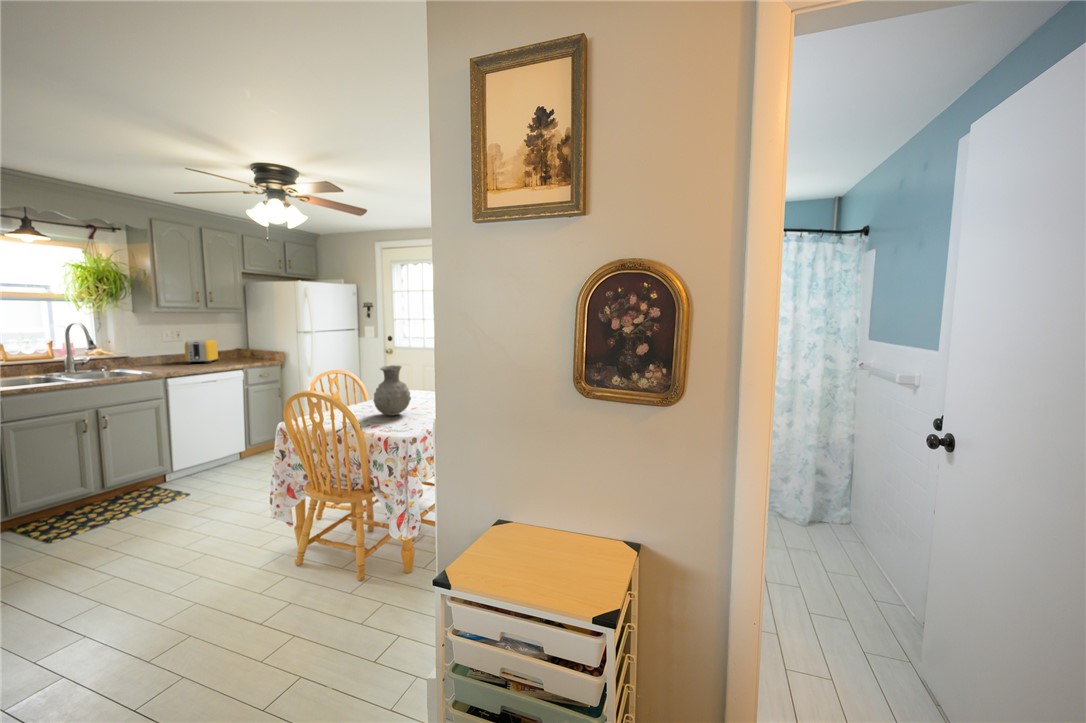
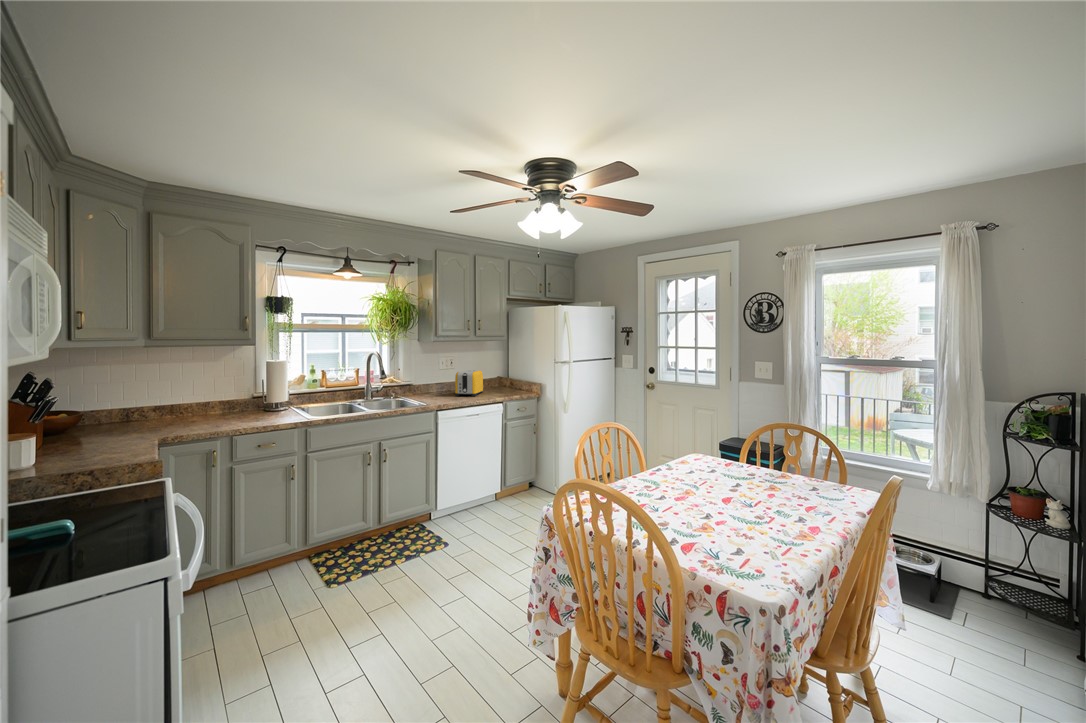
vase: present [373,365,411,415] -> none [675,438,736,522]

